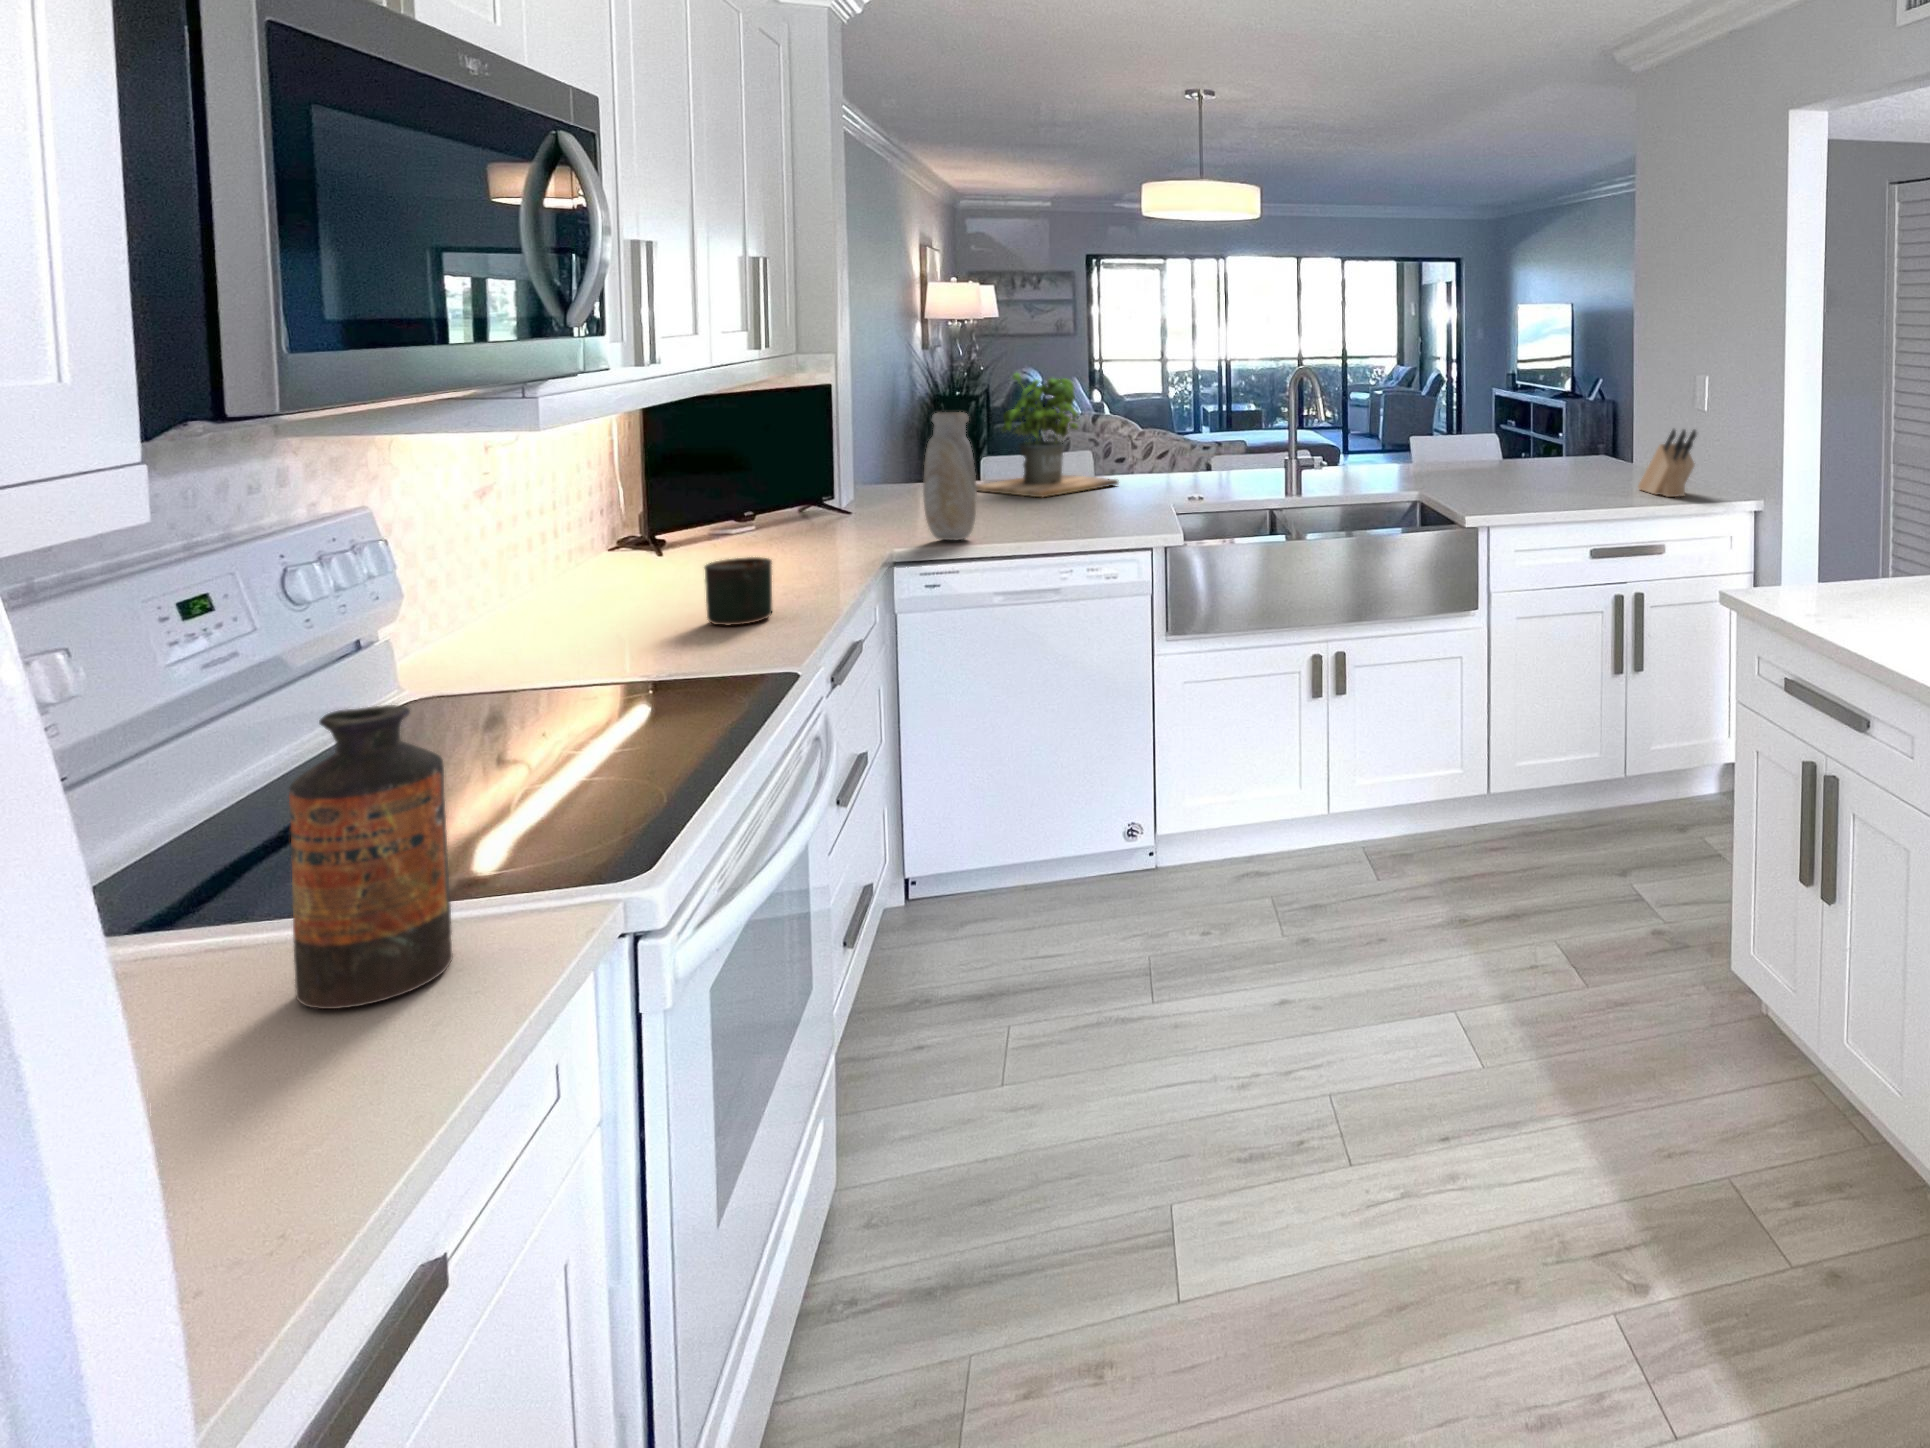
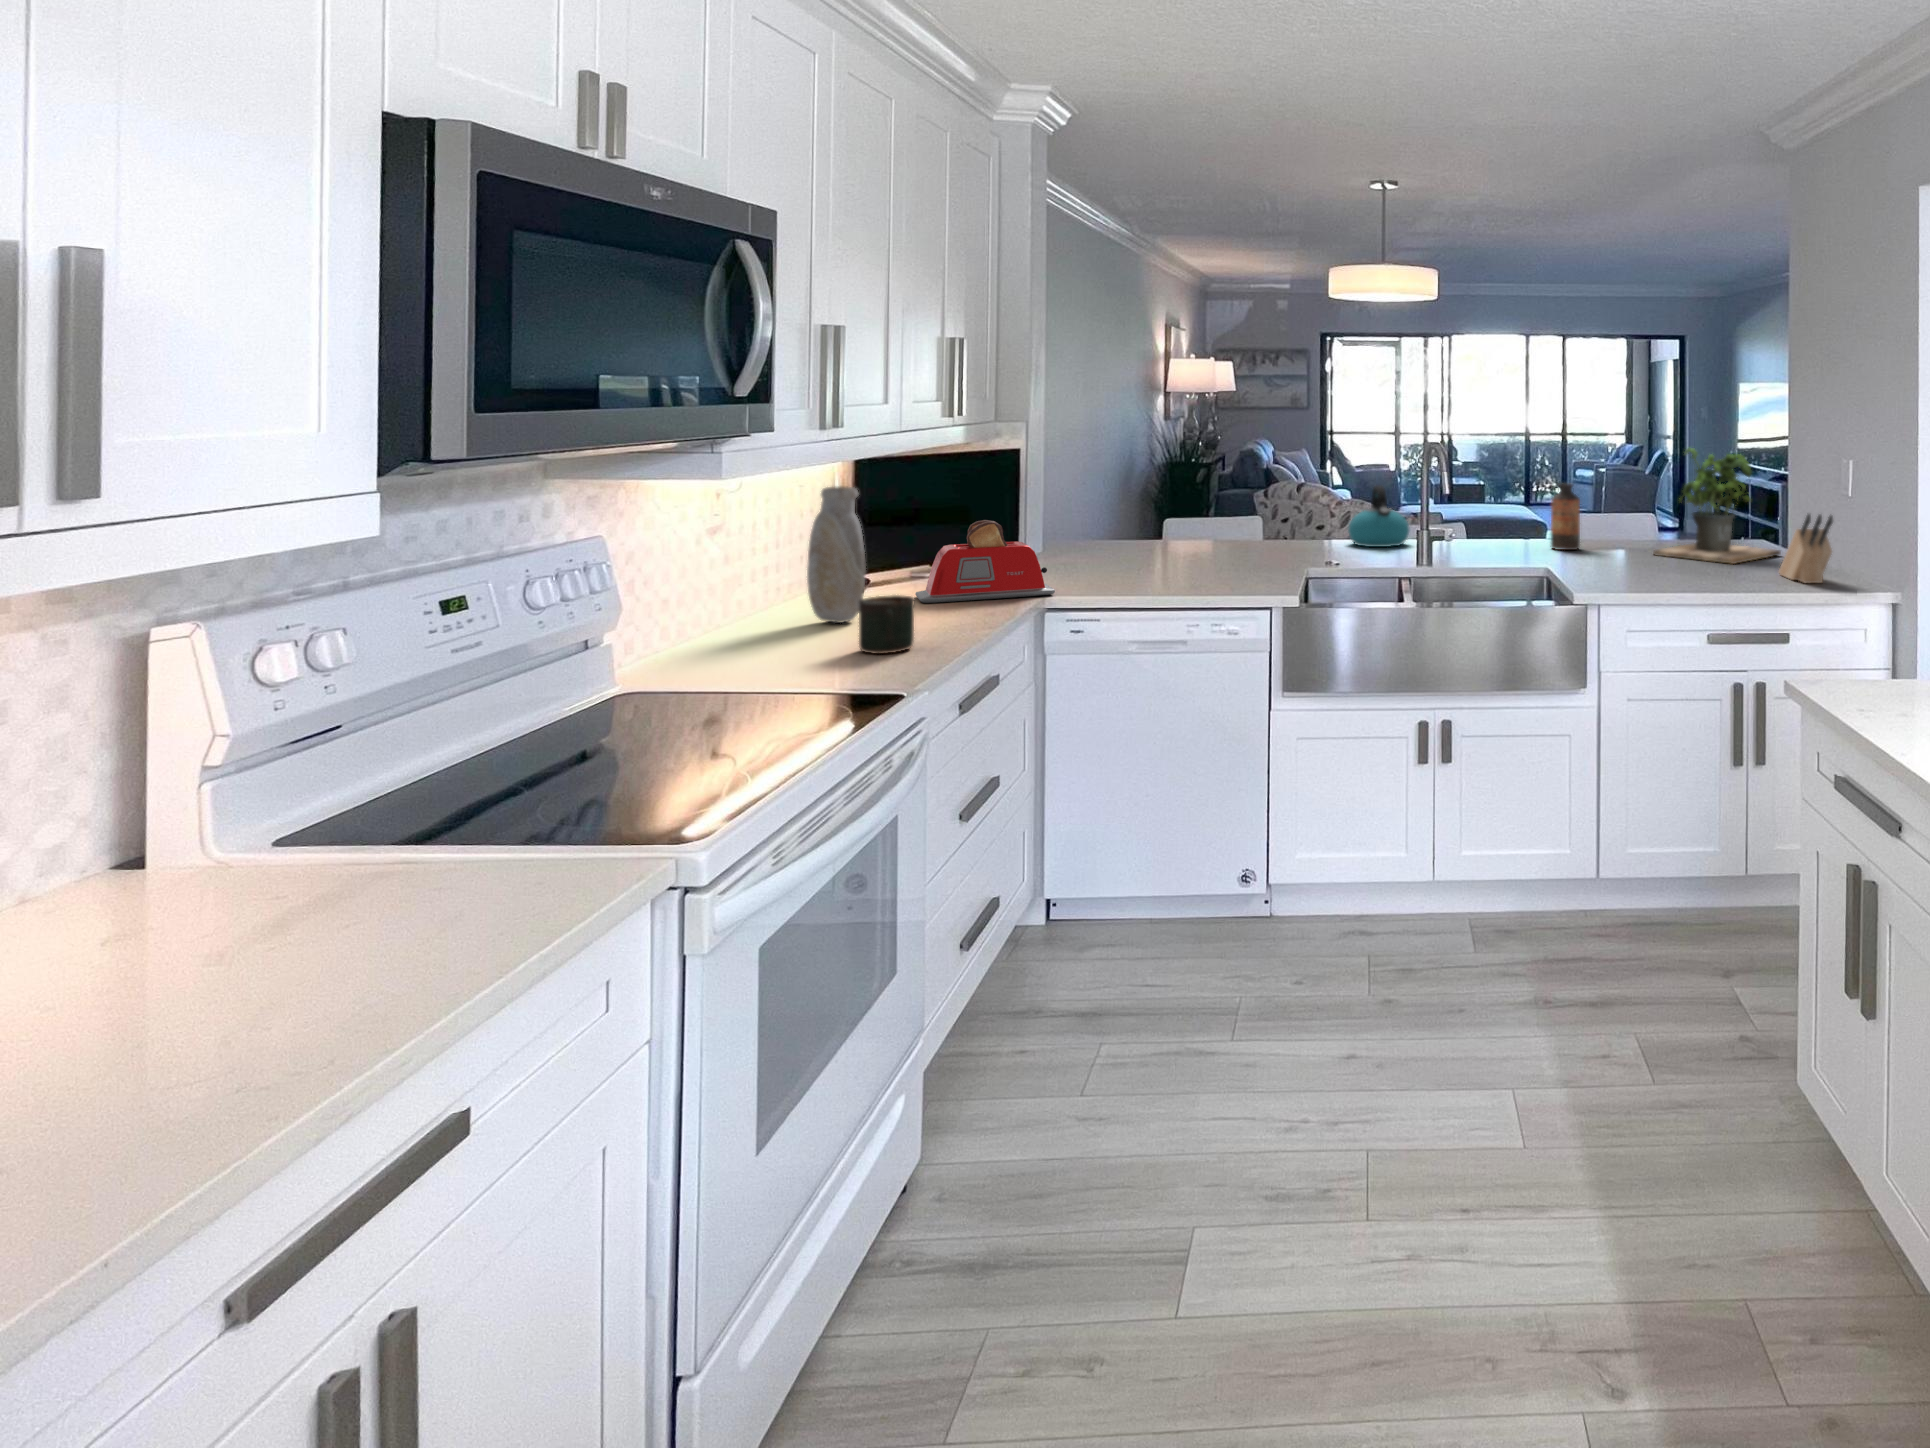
potted plant: present [977,373,1118,497] -> present [1653,448,1781,564]
vase: present [923,412,977,540] -> present [807,486,866,623]
kettle: none [1188,414,1254,478] -> present [1348,485,1409,547]
toaster: none [735,467,901,563] -> present [915,520,1055,603]
bottle: present [289,705,453,1009] -> present [1551,483,1580,550]

